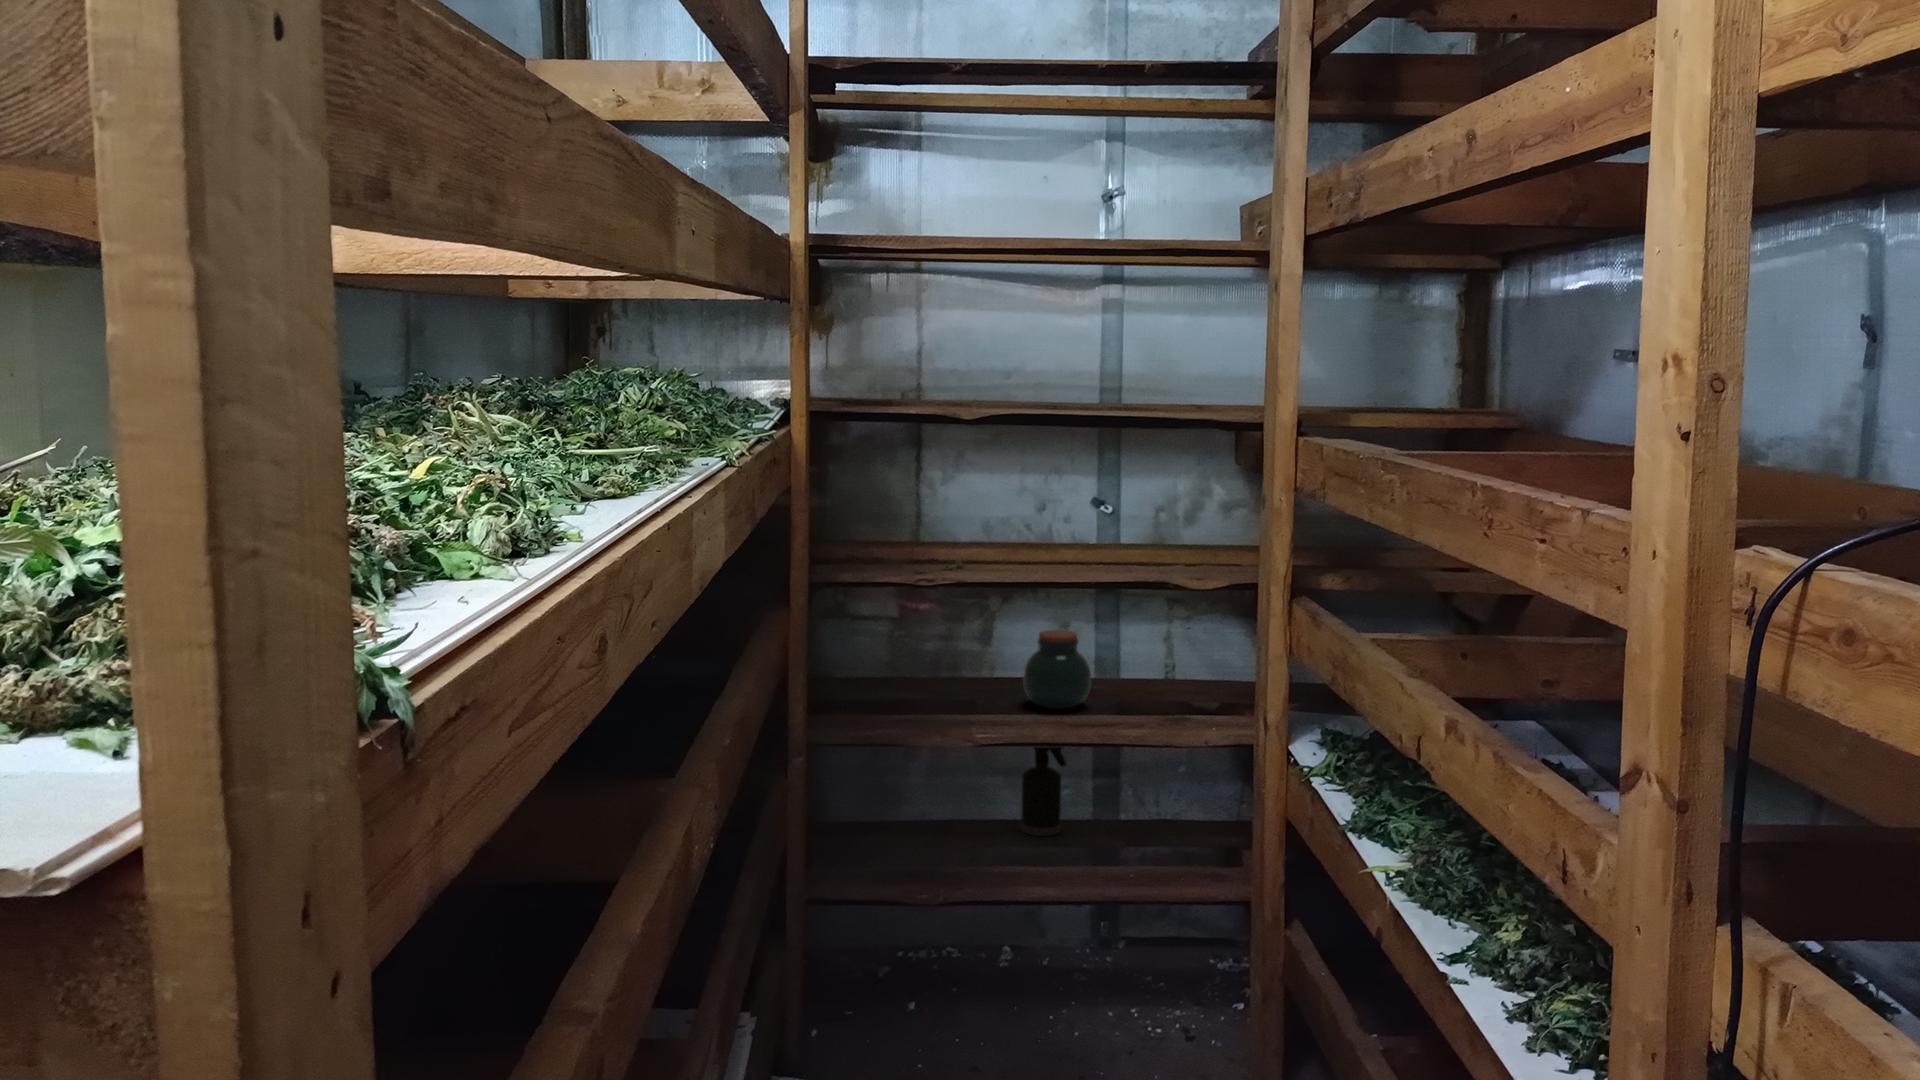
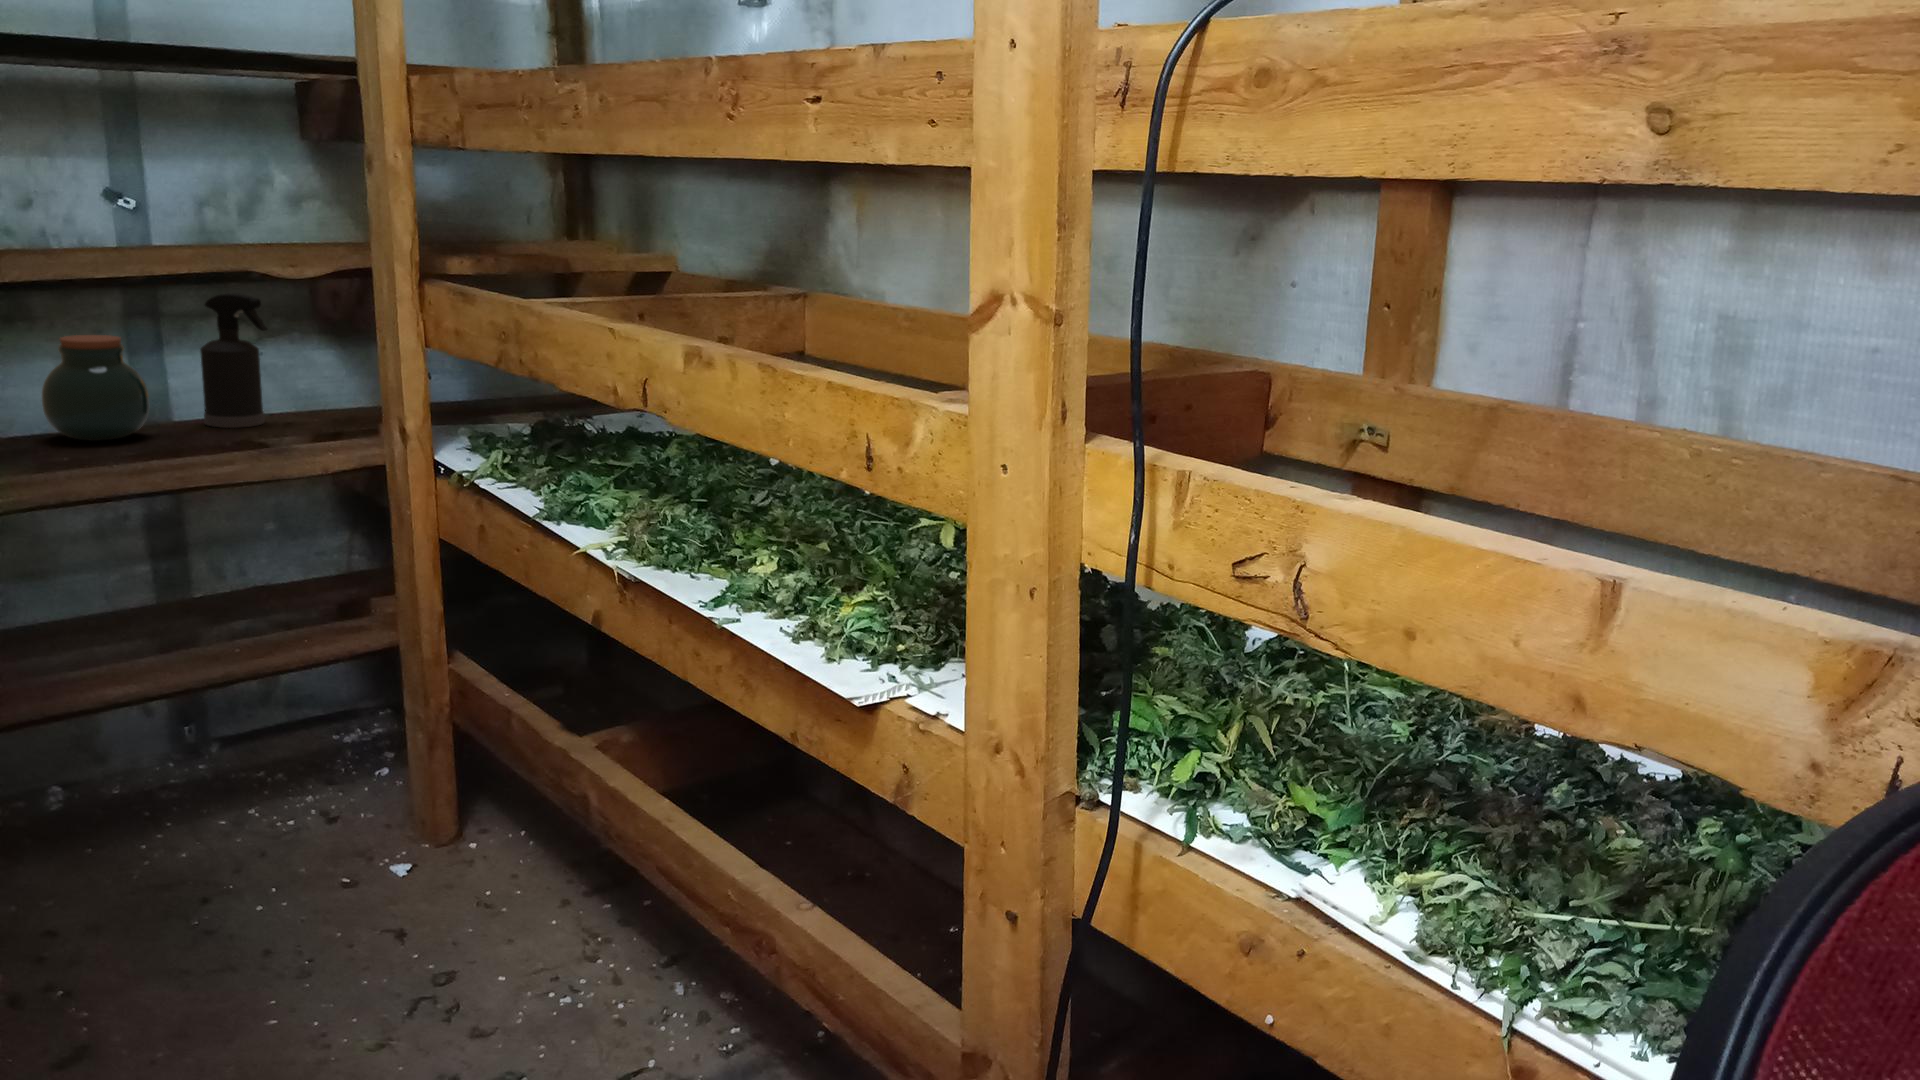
spray bottle: present [1021,747,1066,836] -> present [200,293,267,428]

